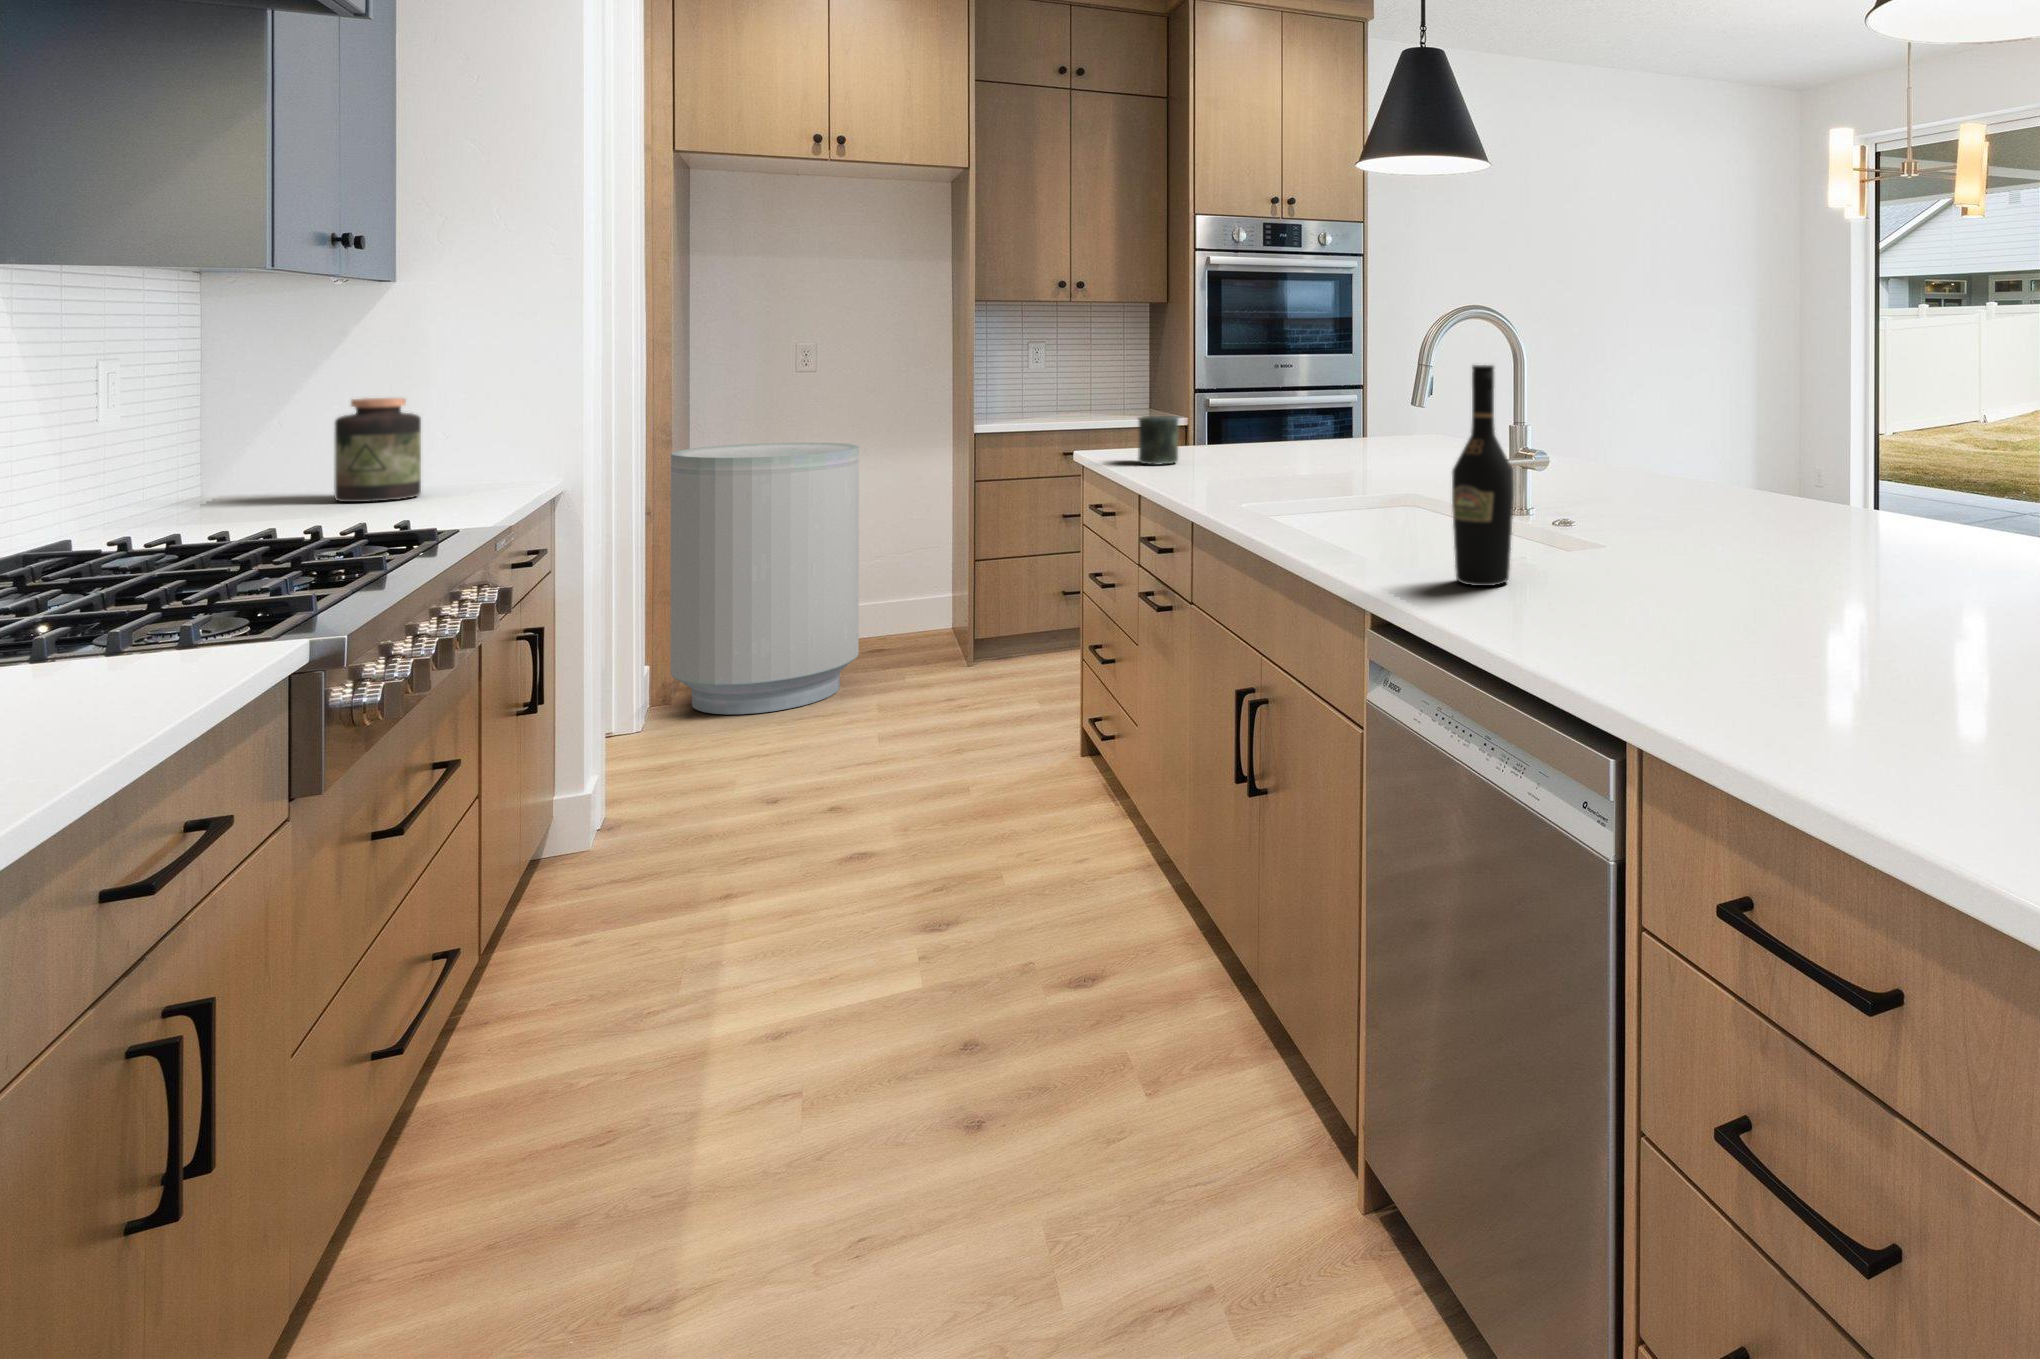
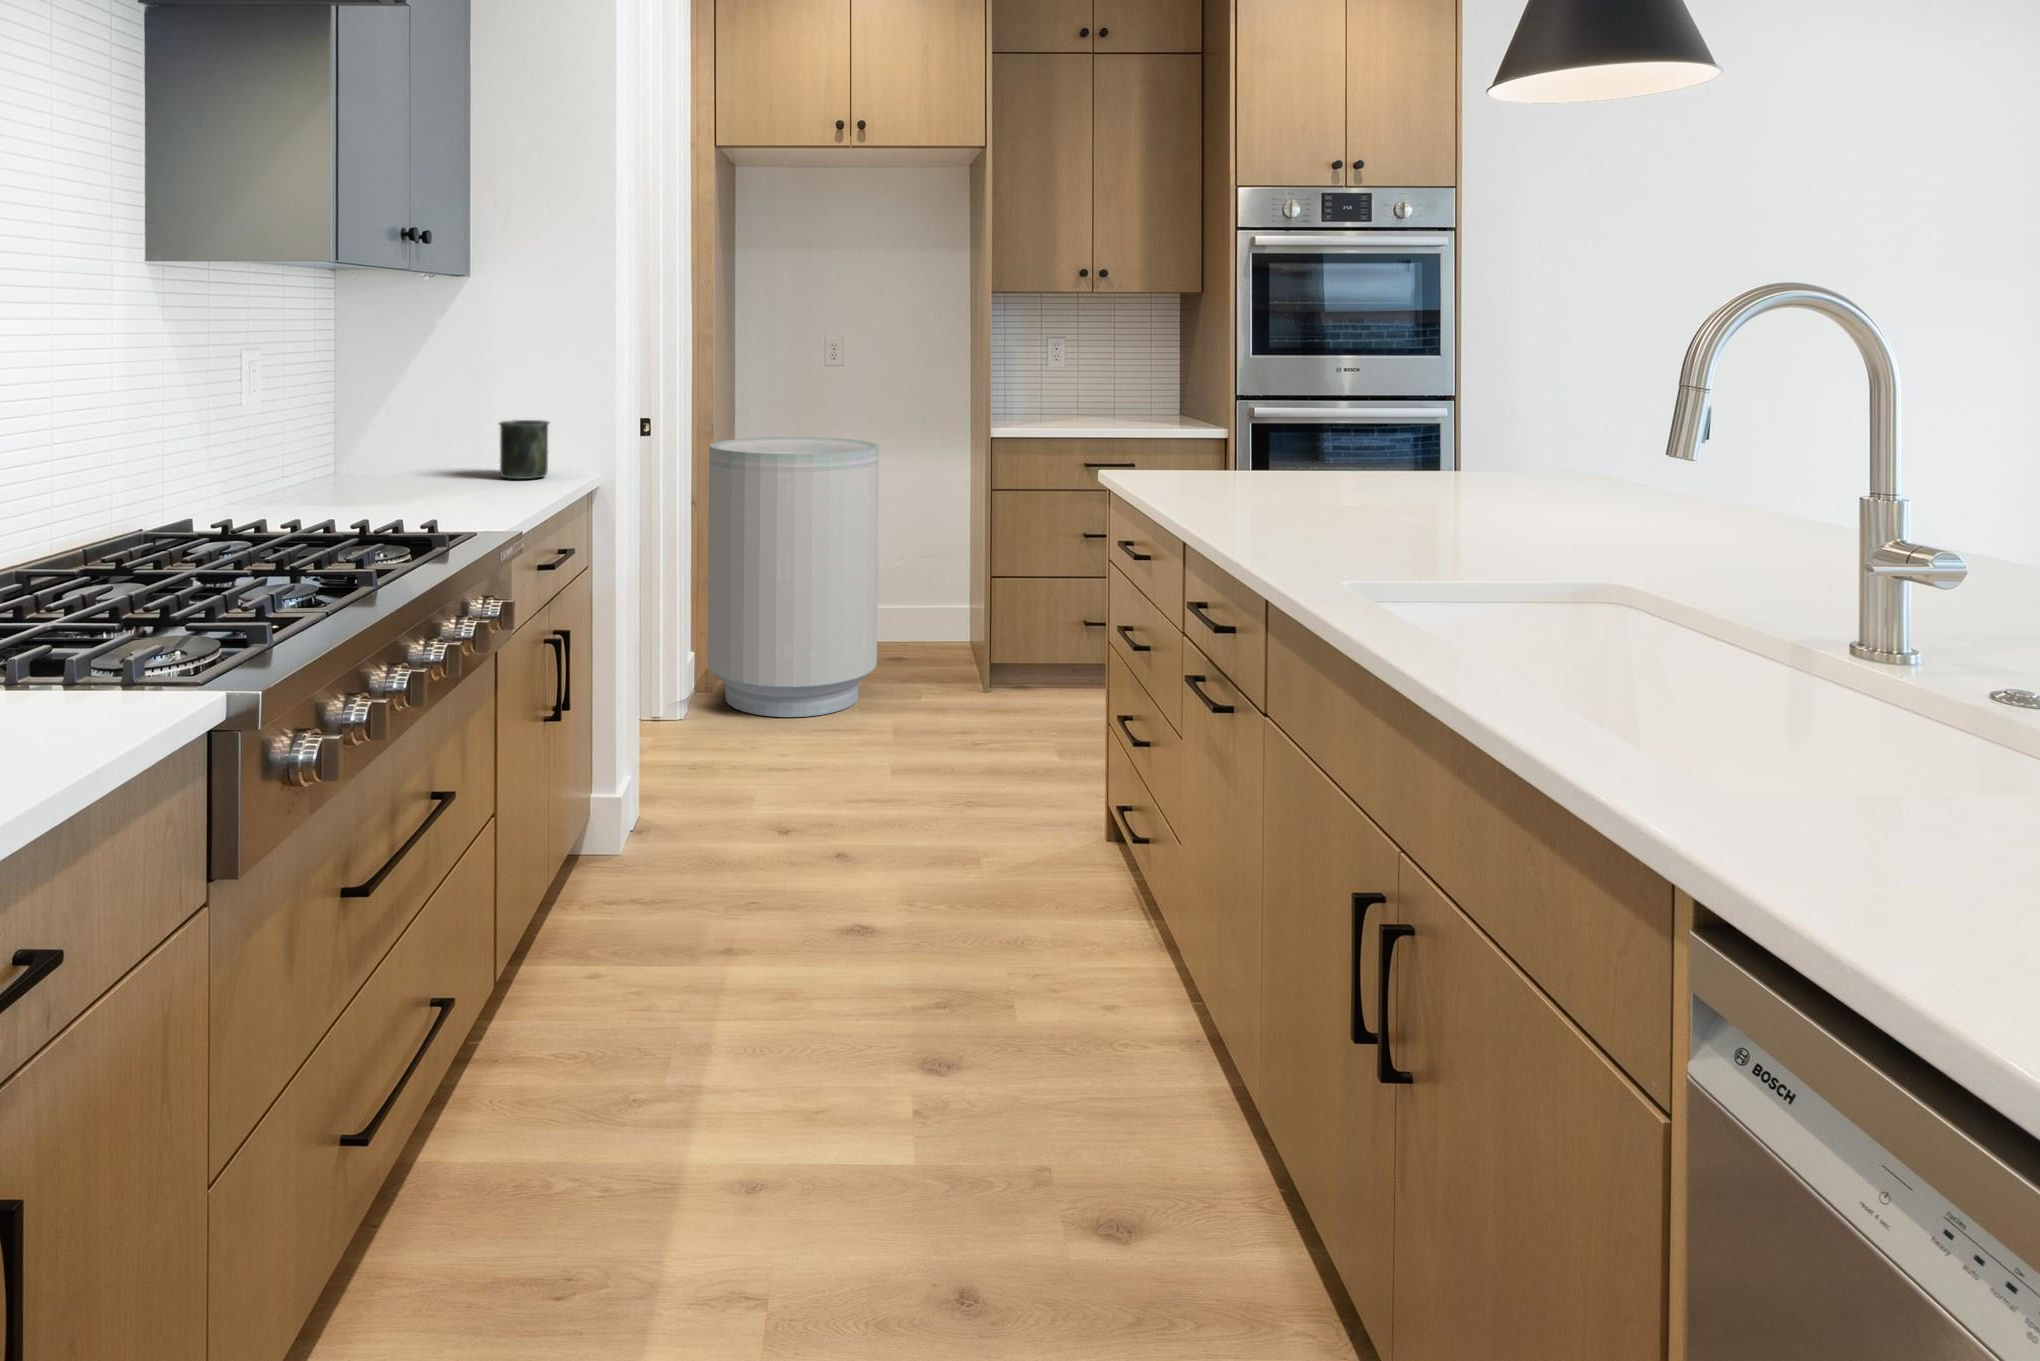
wine bottle: present [1452,365,1514,586] -> none [1837,413,1990,857]
jar: present [334,398,421,502] -> none [403,390,472,493]
mug: present [1138,416,1179,465] -> present [499,420,549,479]

